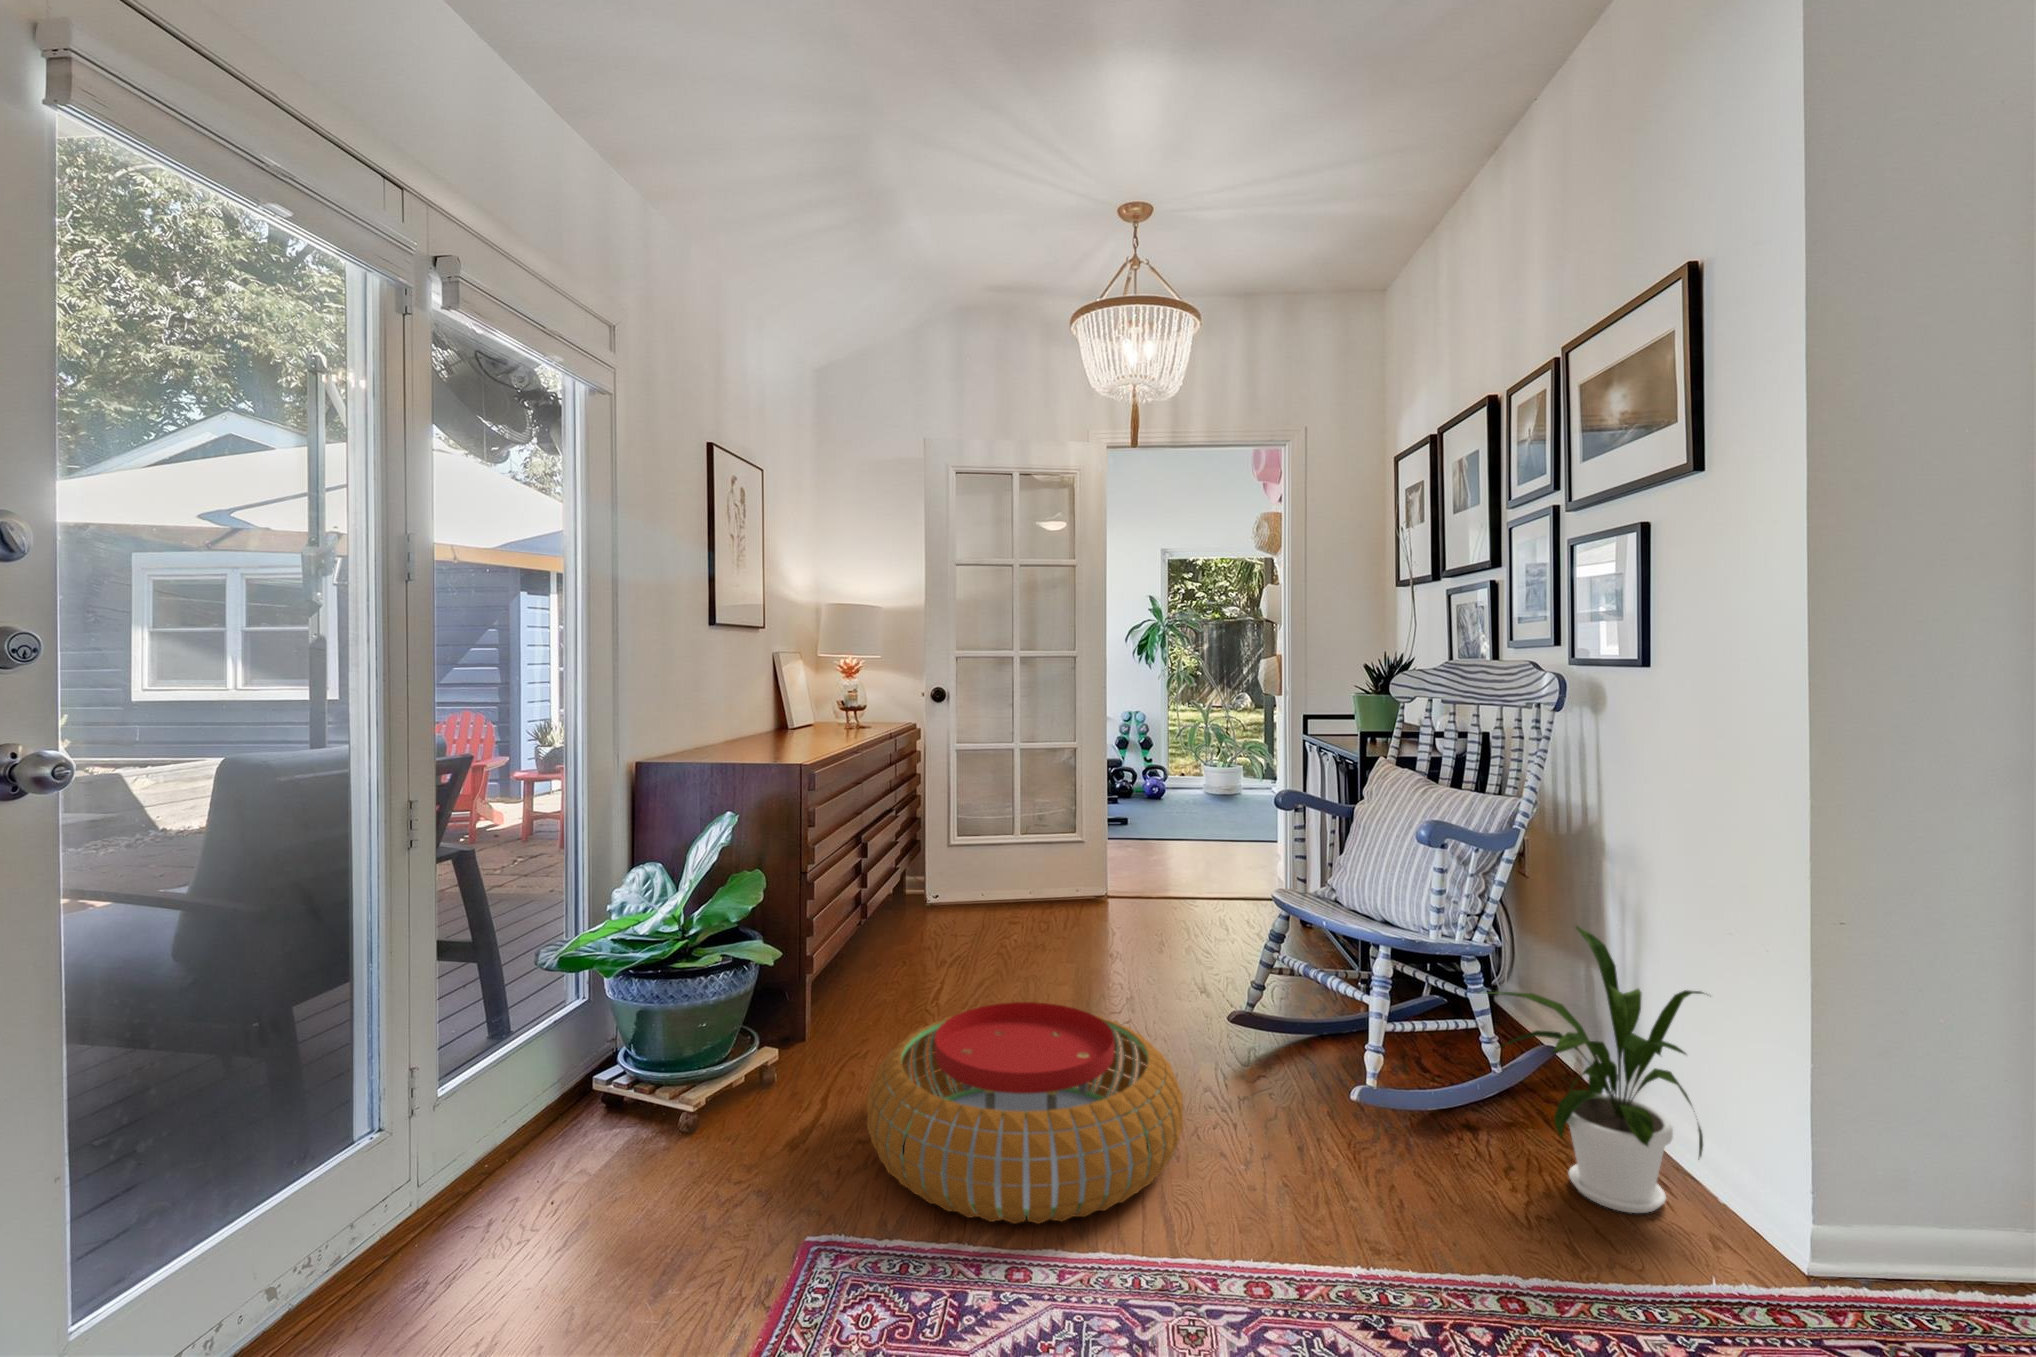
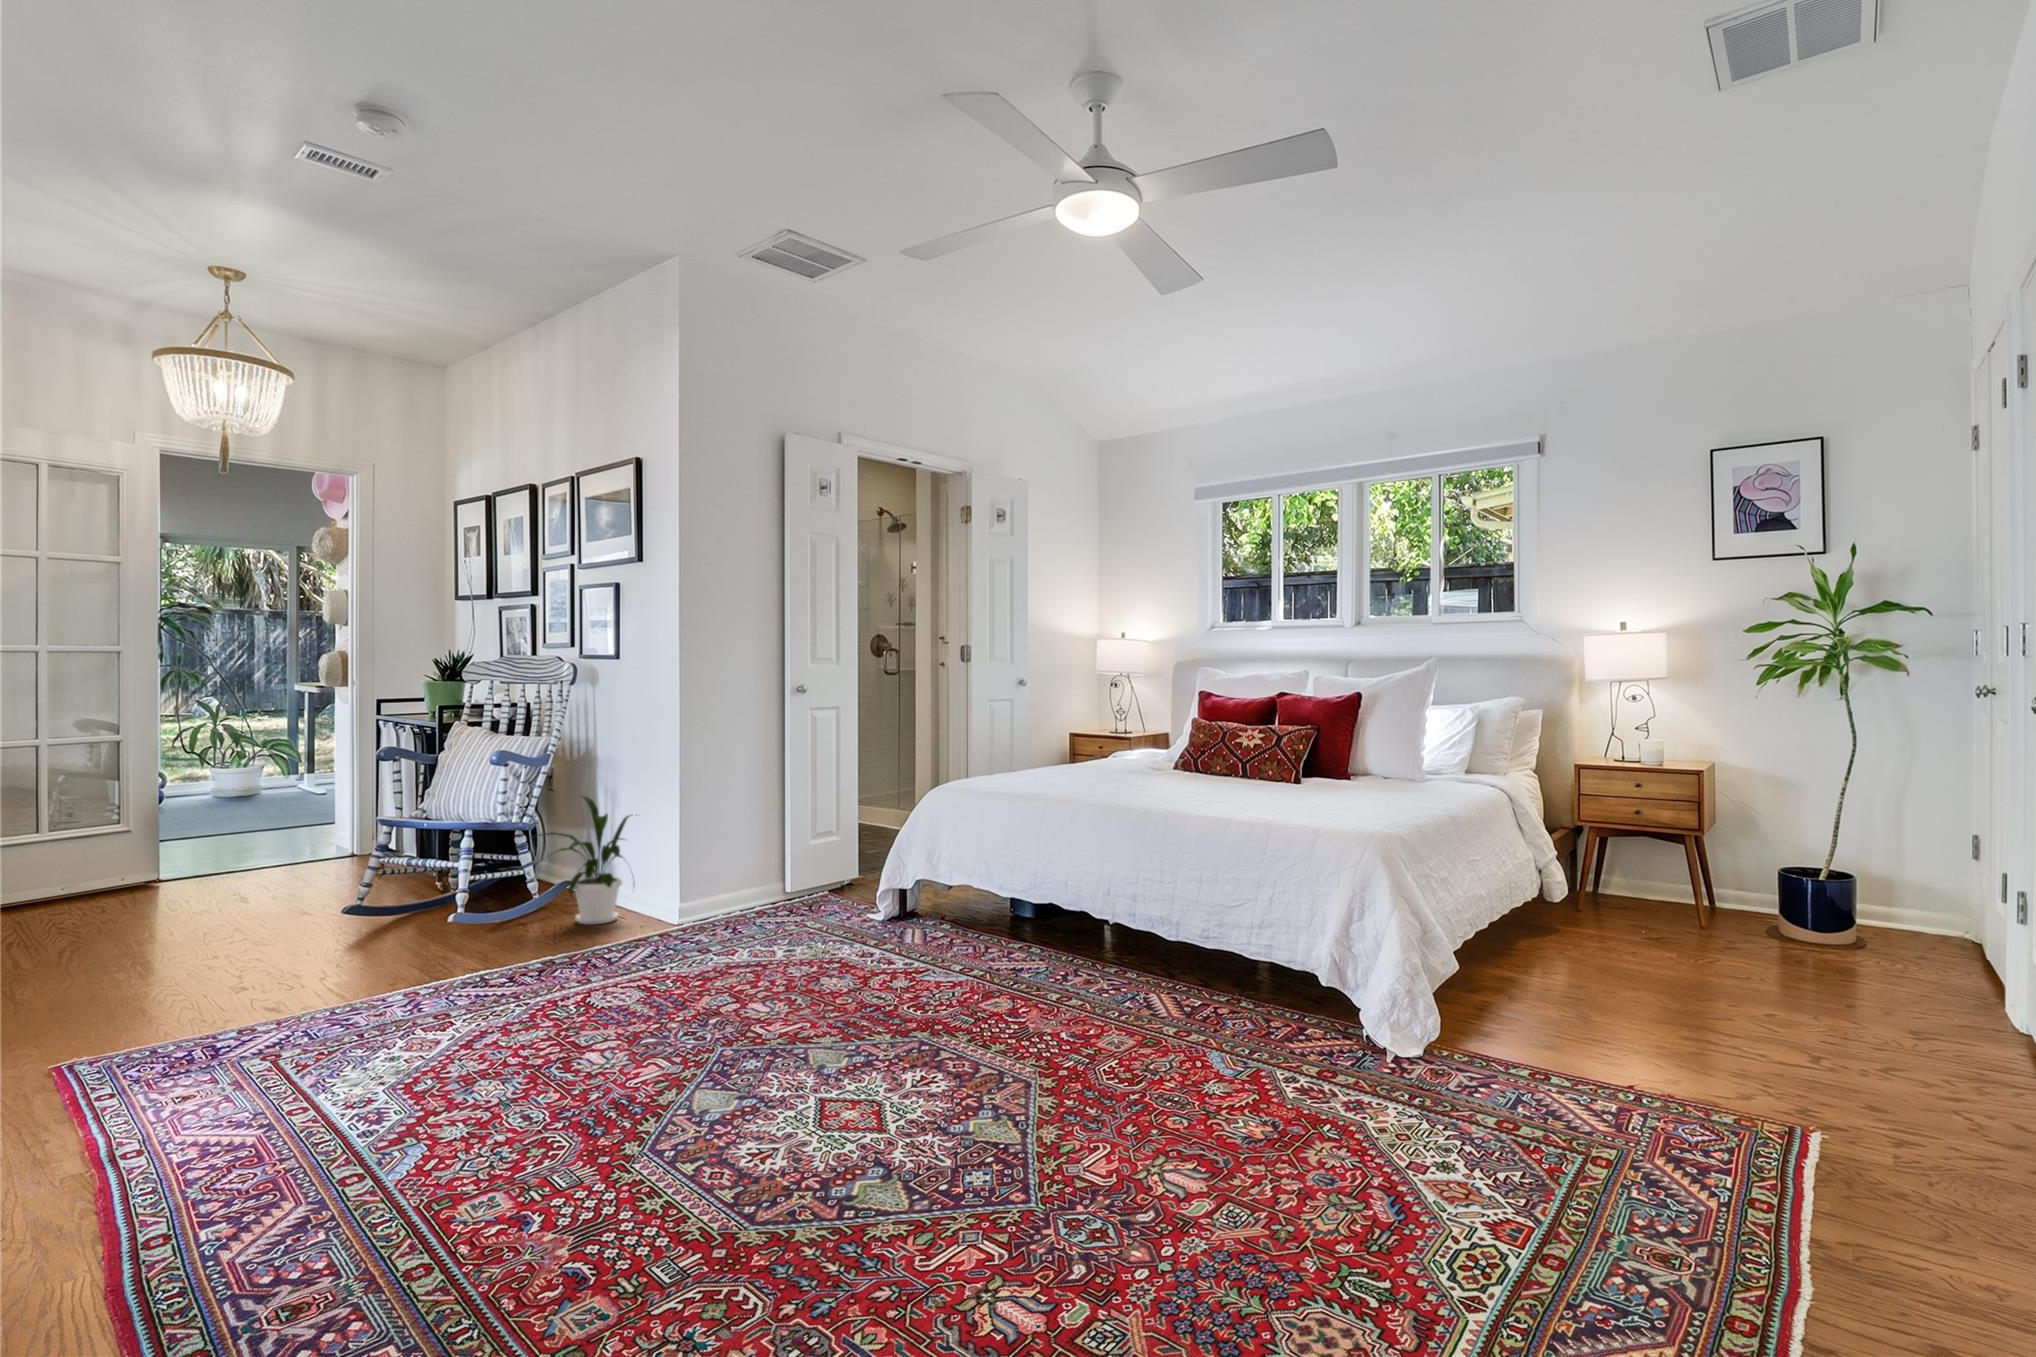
pouf: present [867,1002,1183,1224] -> none [74,892,351,1012]

